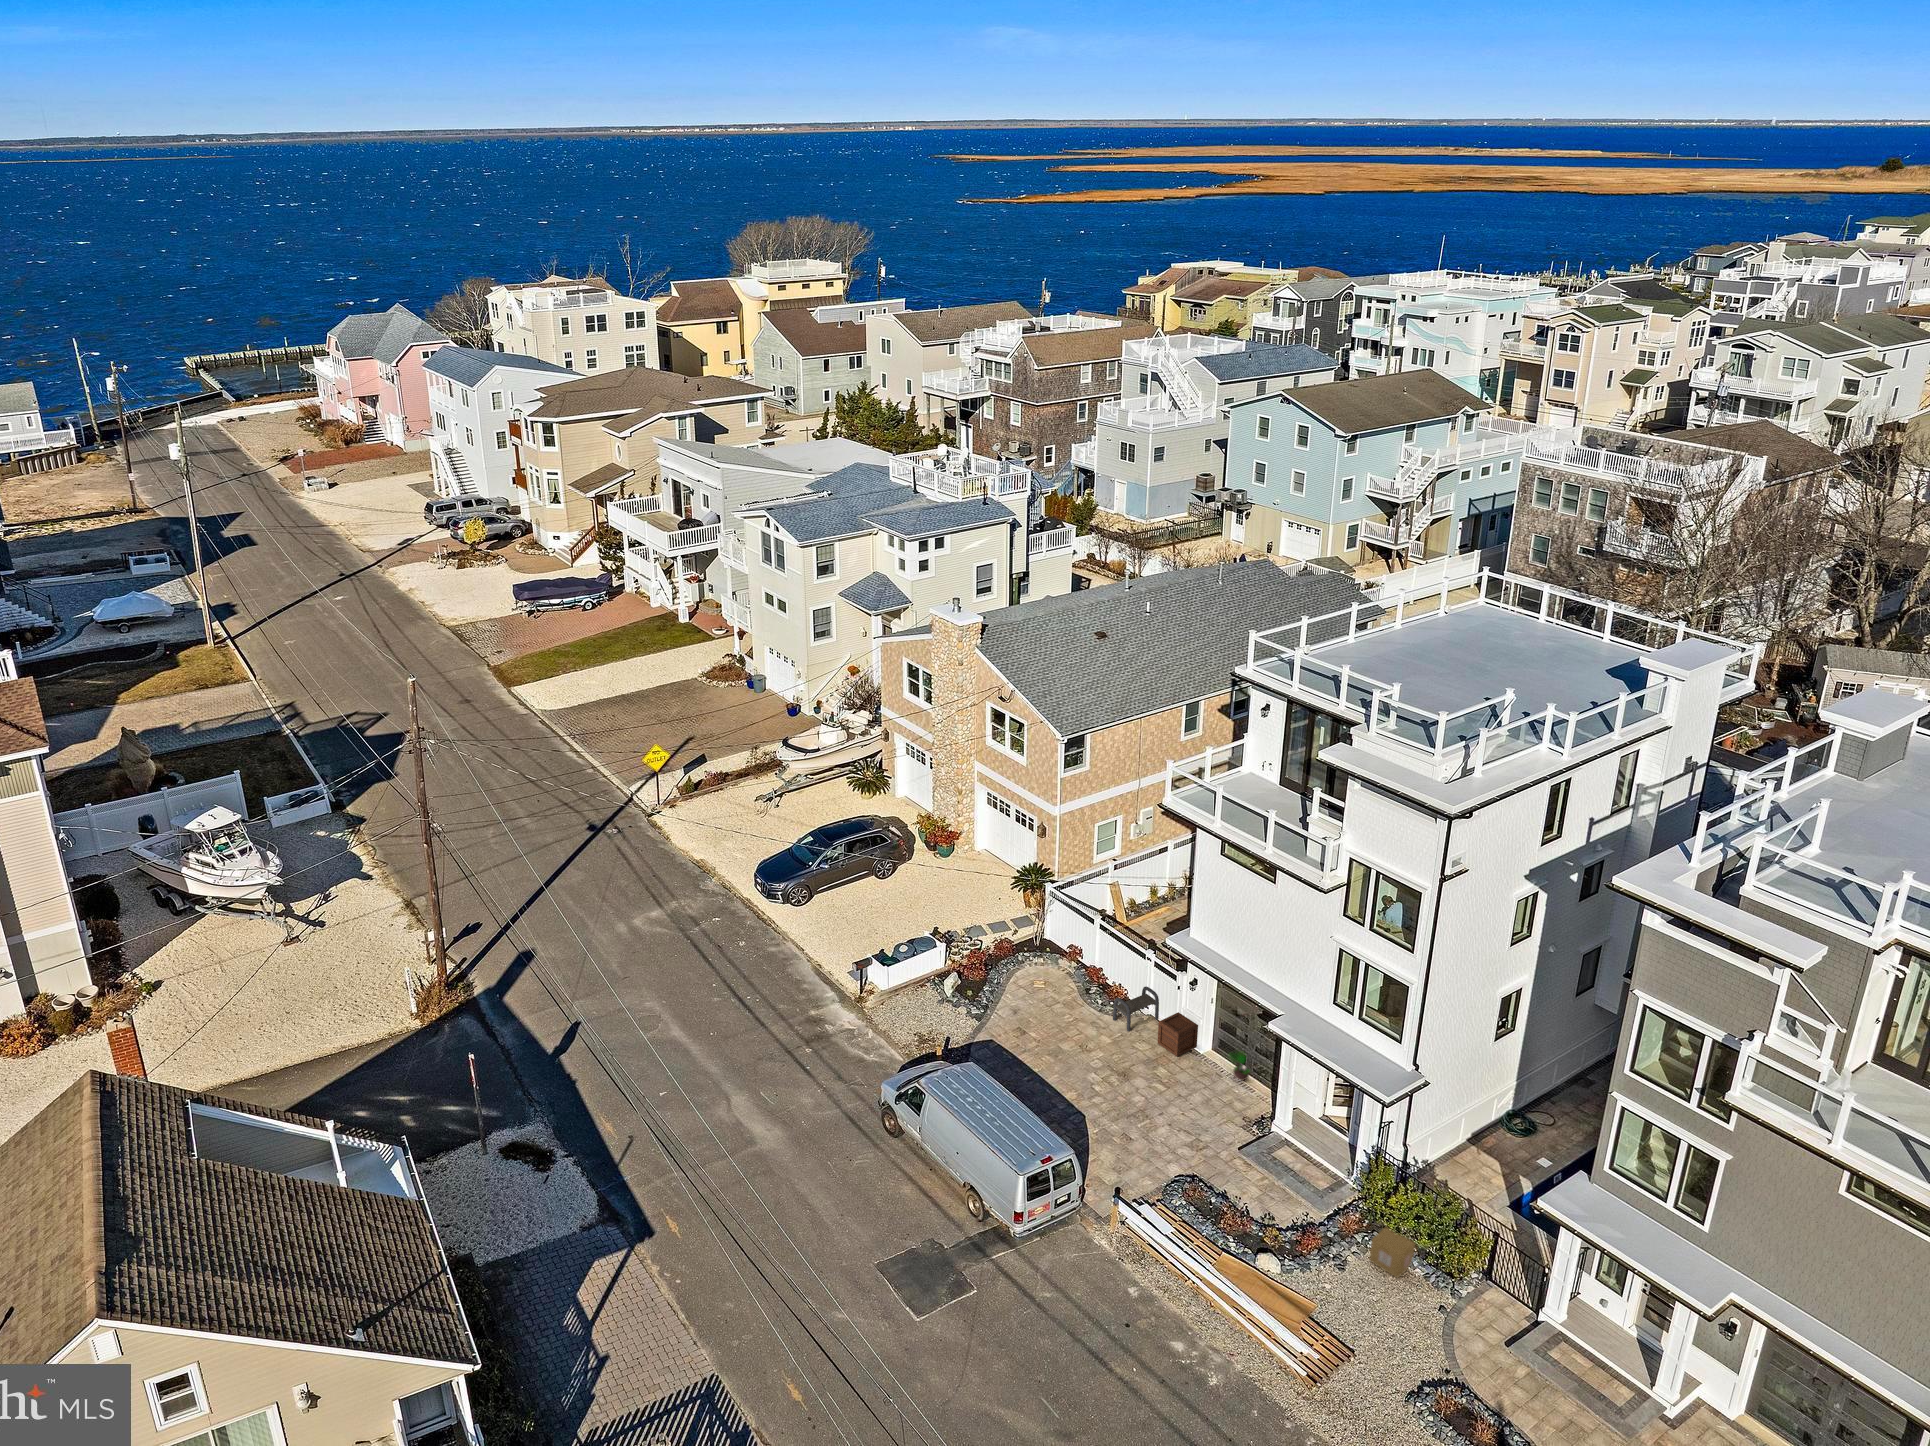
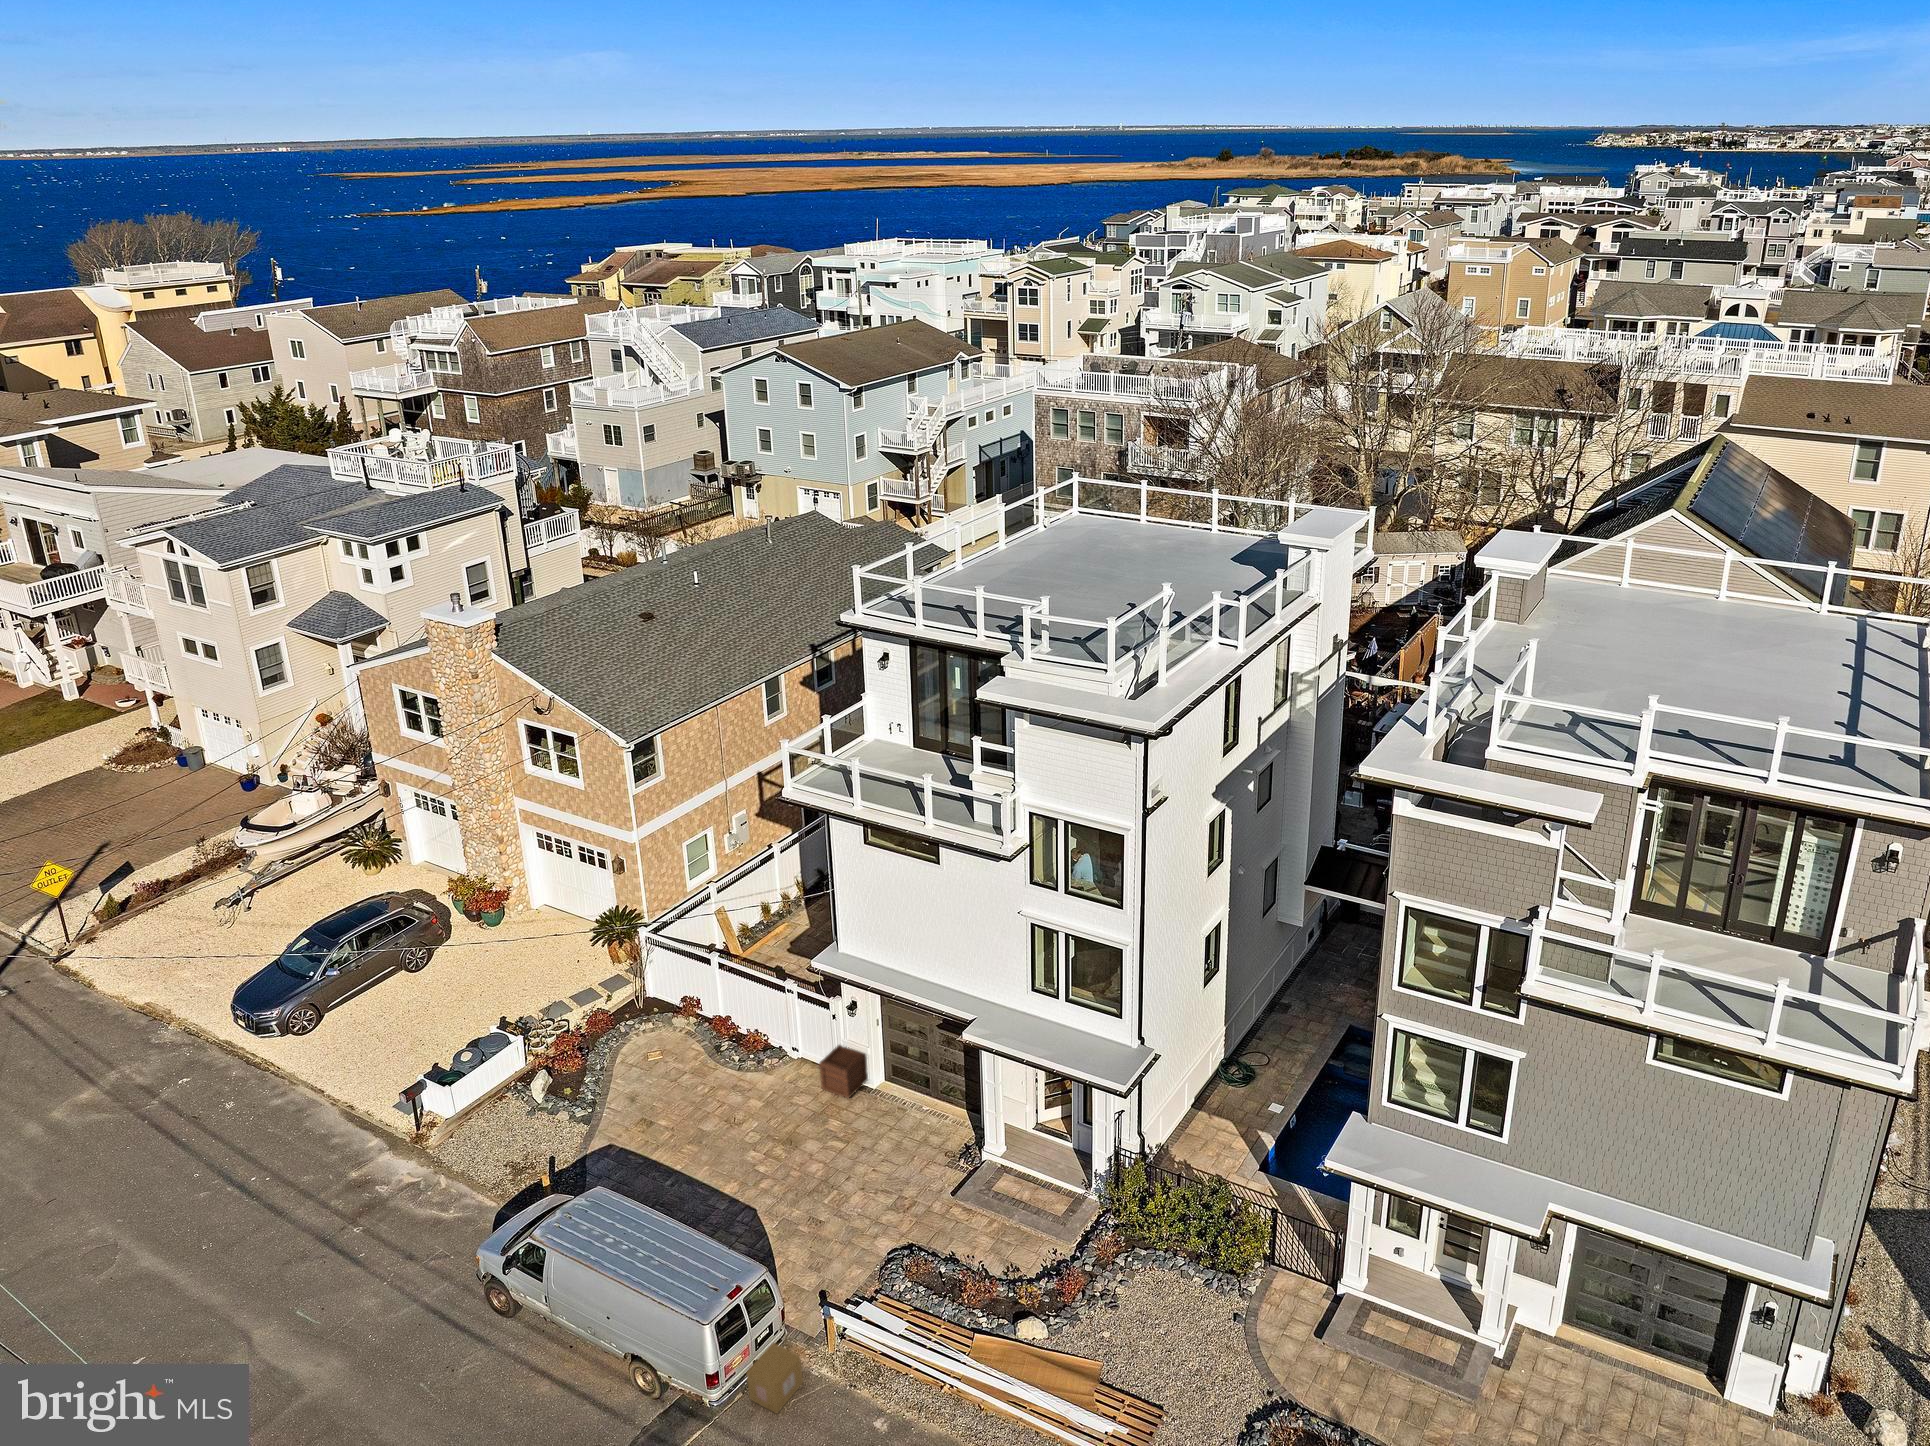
bench: present [1113,987,1159,1031] -> none [759,1023,814,1084]
potted tree: present [1230,1052,1250,1081] -> none [909,1068,938,1106]
cardboard box: present [1369,1227,1415,1278] -> present [747,1343,803,1413]

